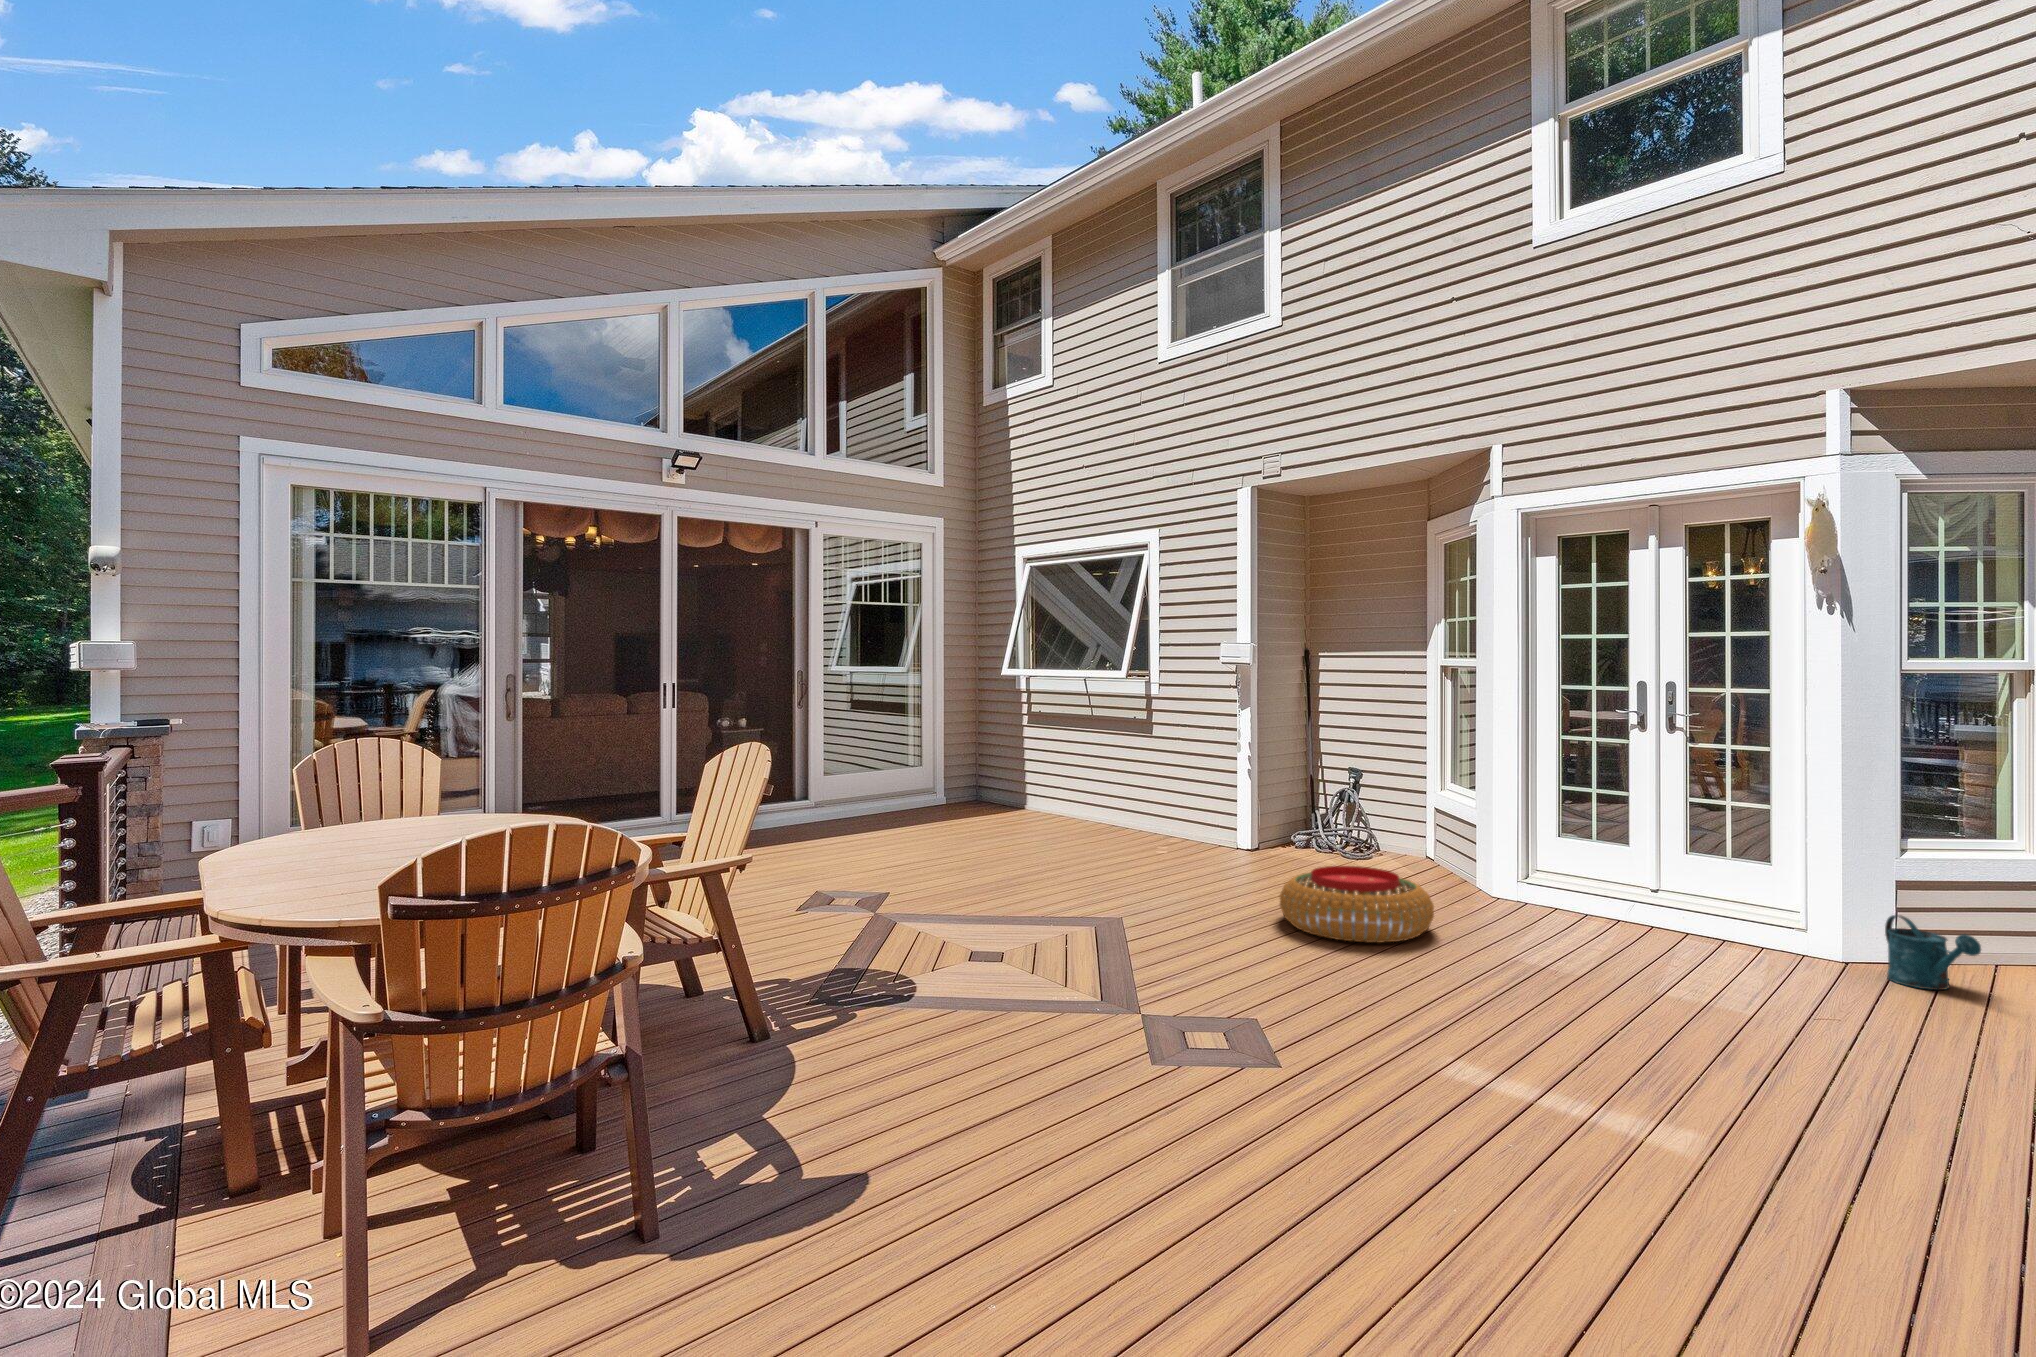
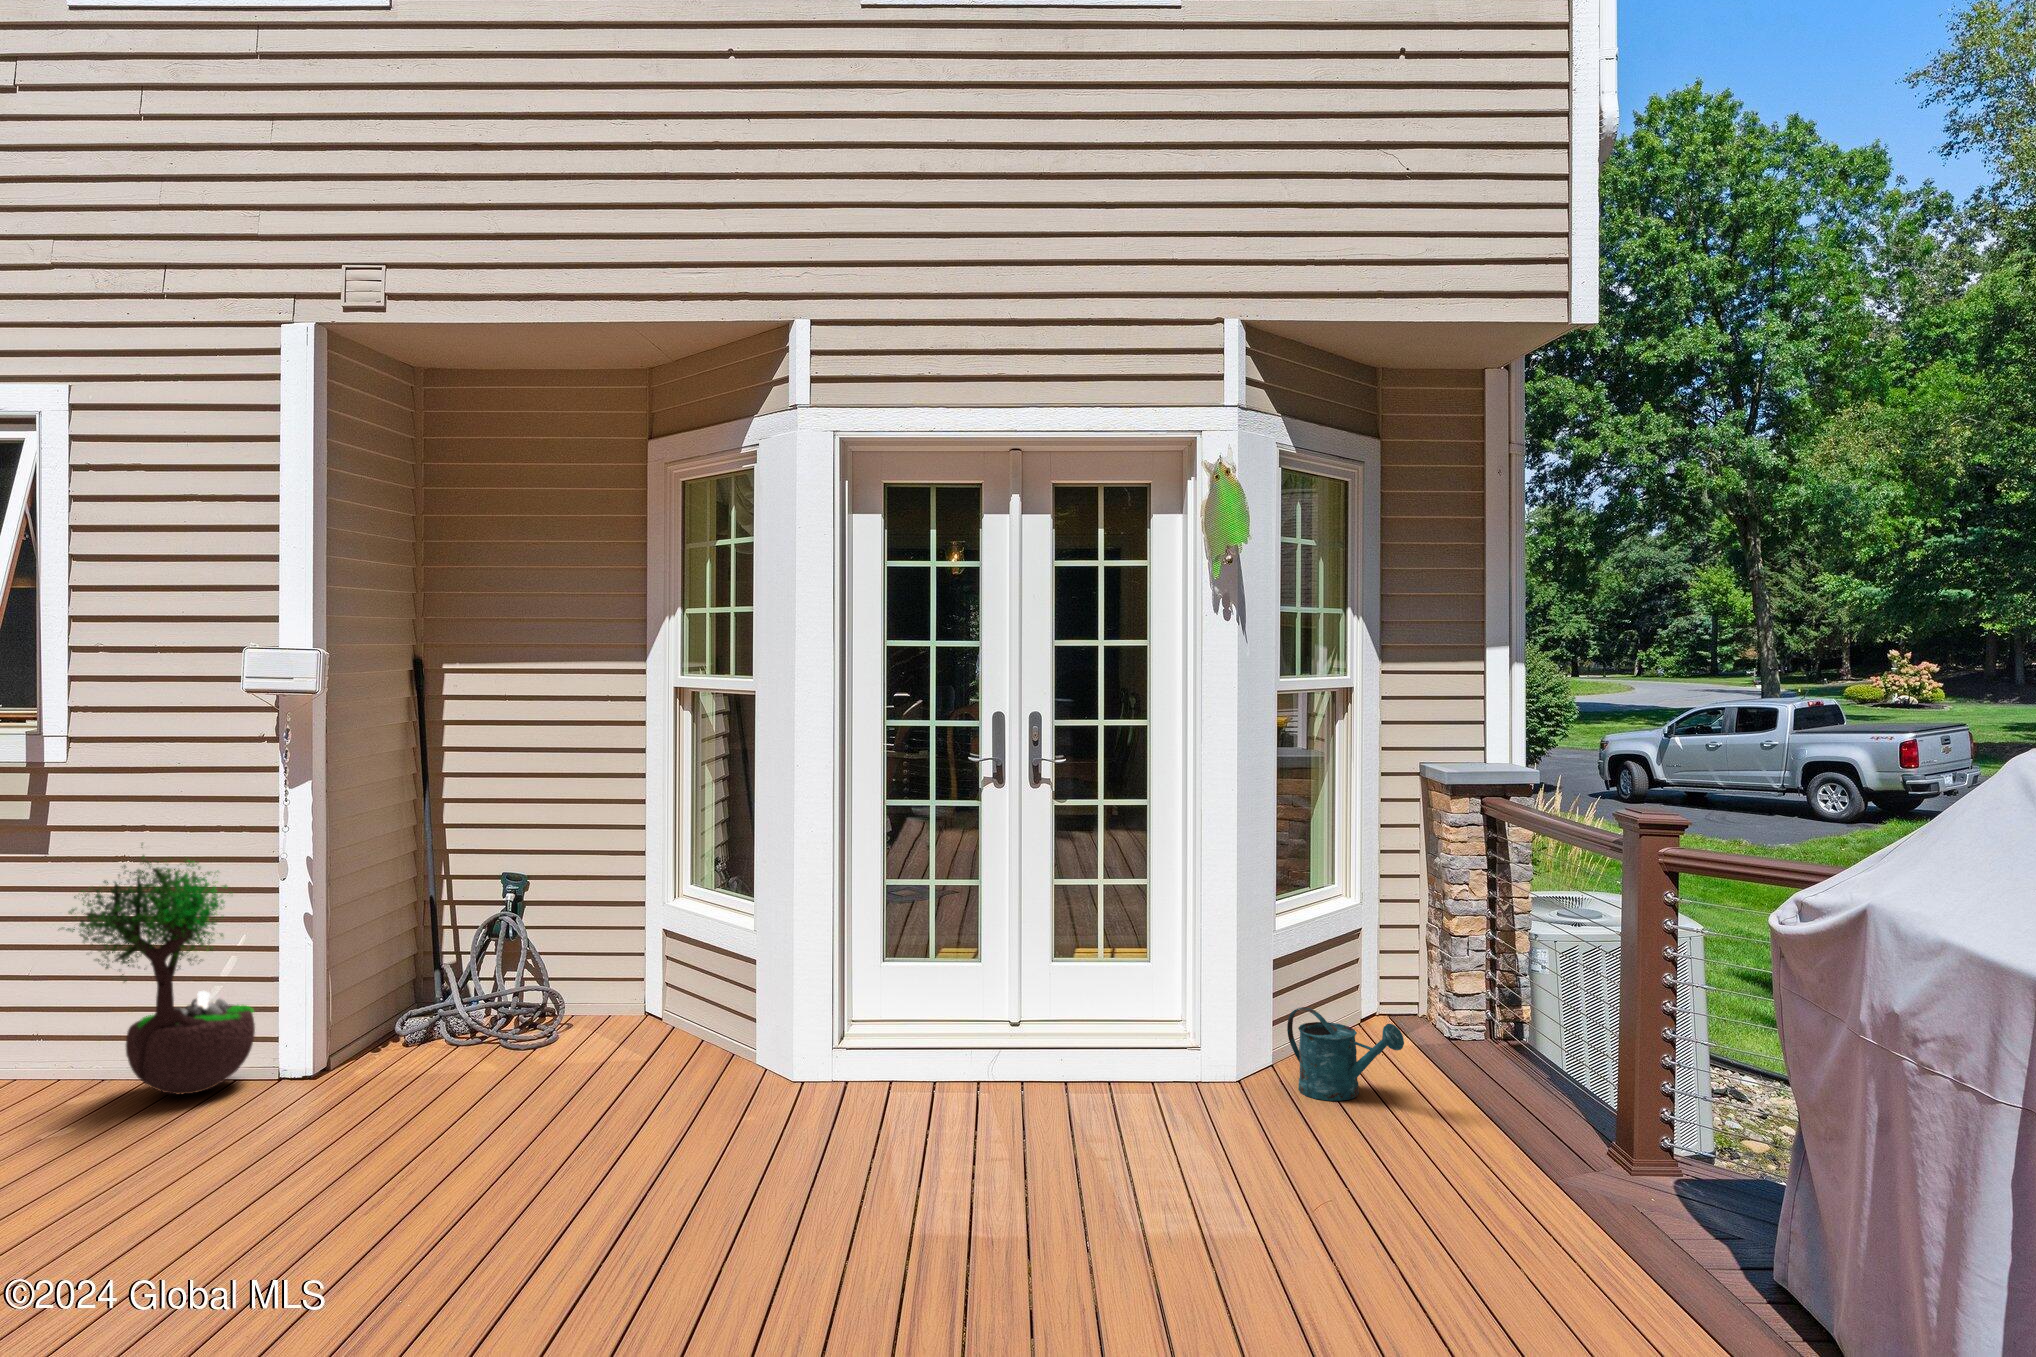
potted tree: none [1149,733,1226,850] -> present [58,844,255,1094]
pouf: present [1280,866,1434,943] -> none [465,1087,774,1275]

